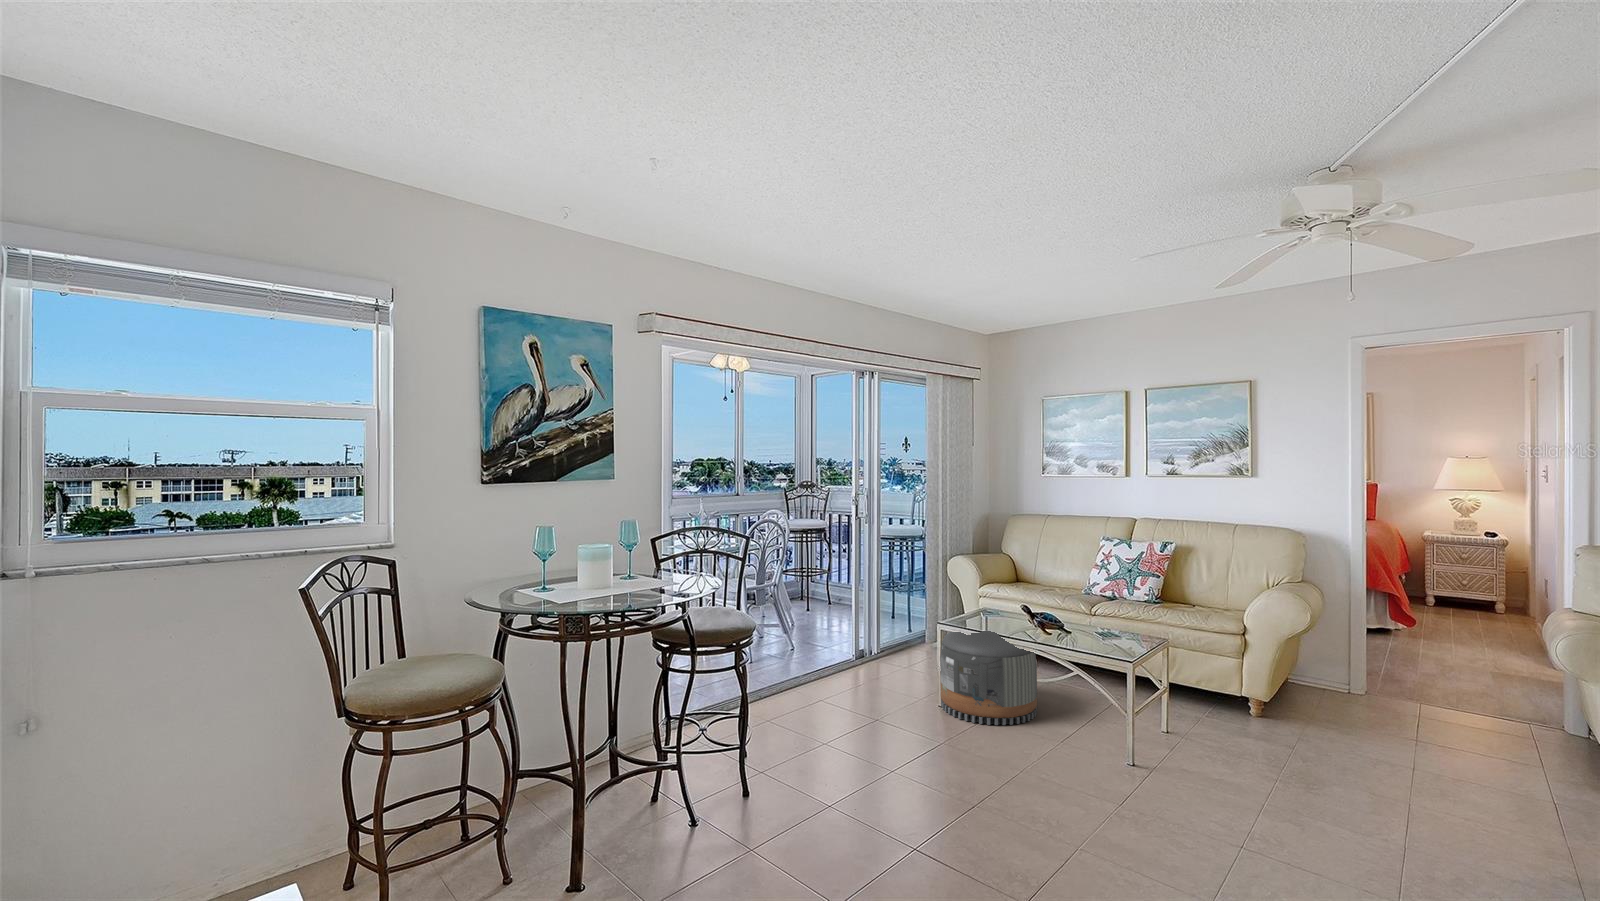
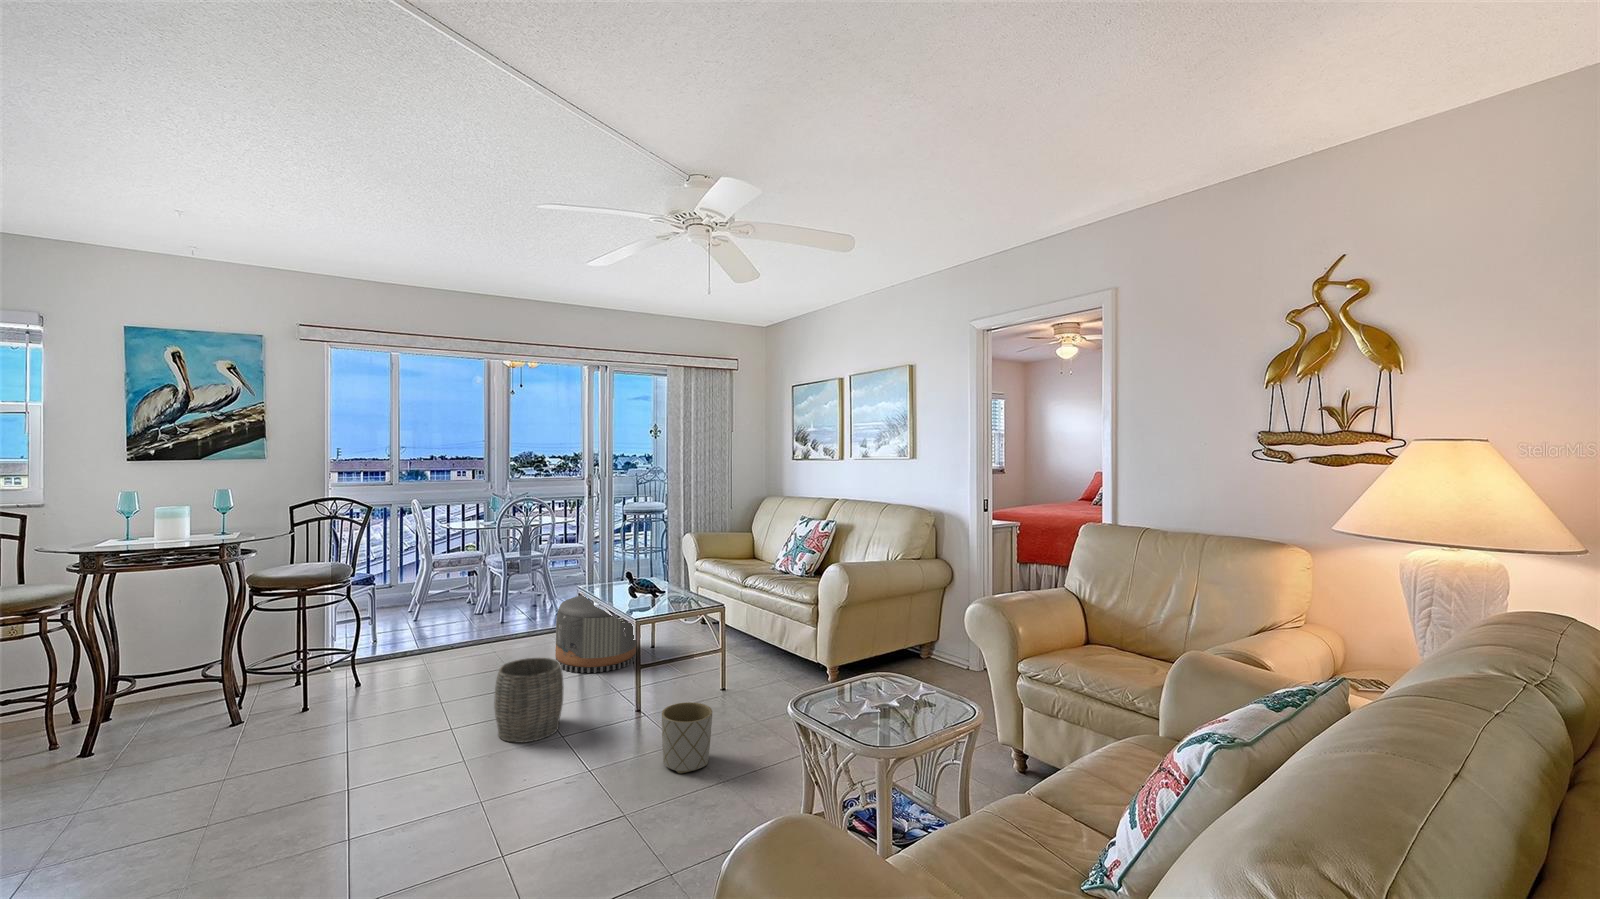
woven basket: none [1038,710,1126,823] -> present [494,658,564,743]
planter: none [1304,752,1384,845] -> present [662,702,712,773]

